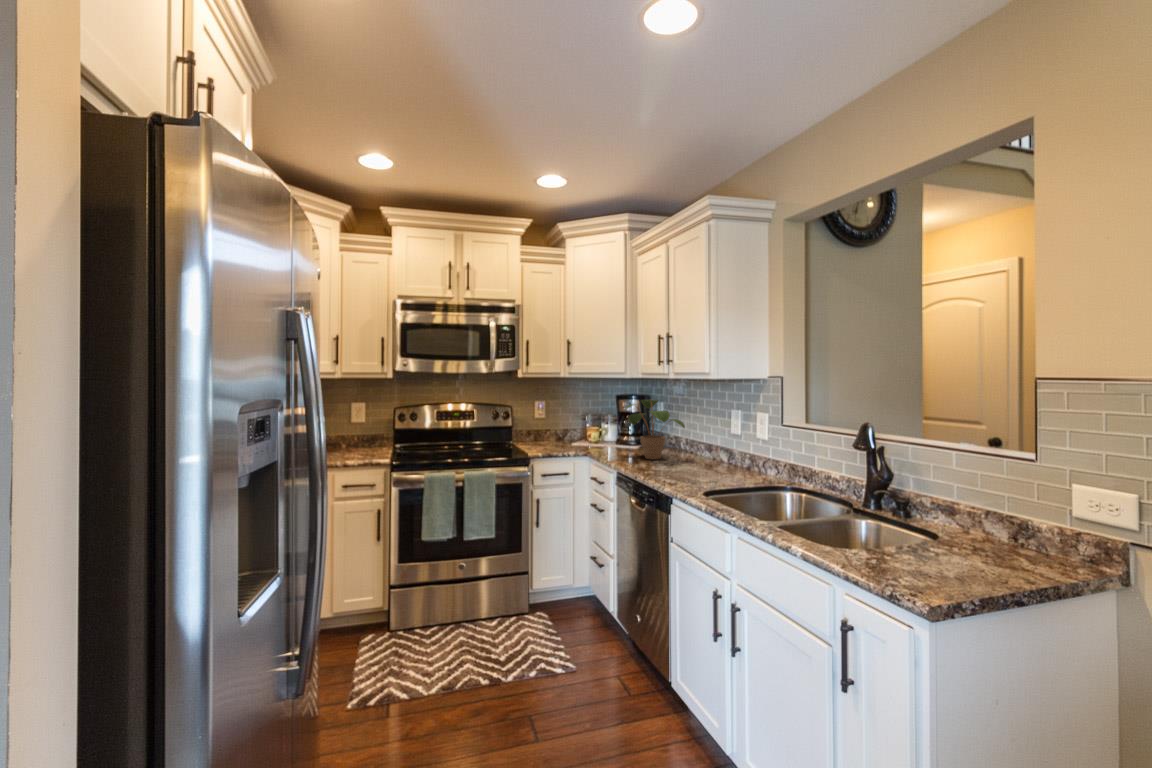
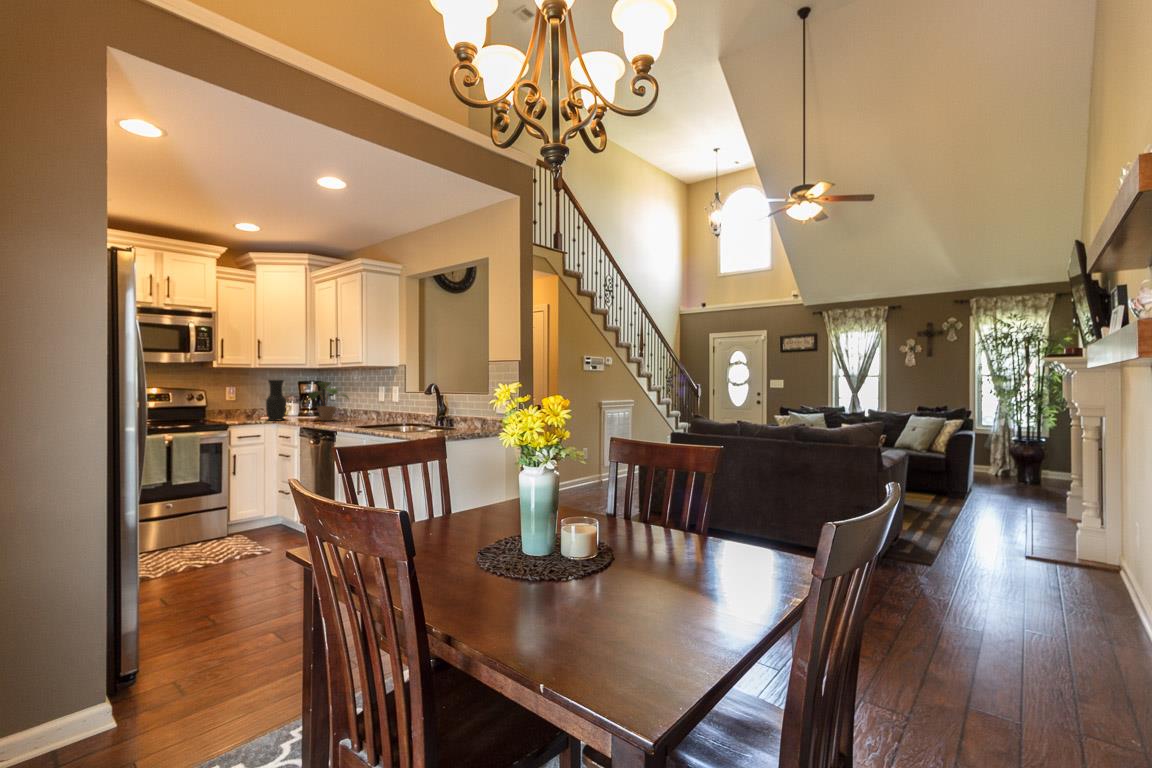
vase: none [576,395,600,453] -> present [266,380,286,421]

